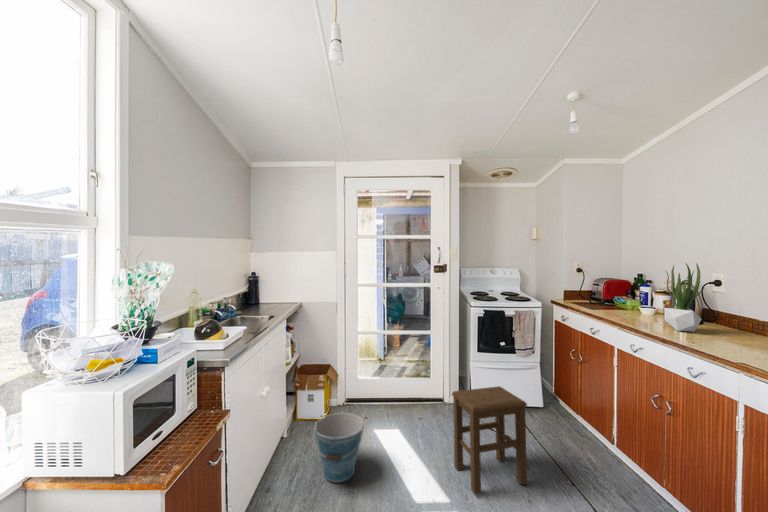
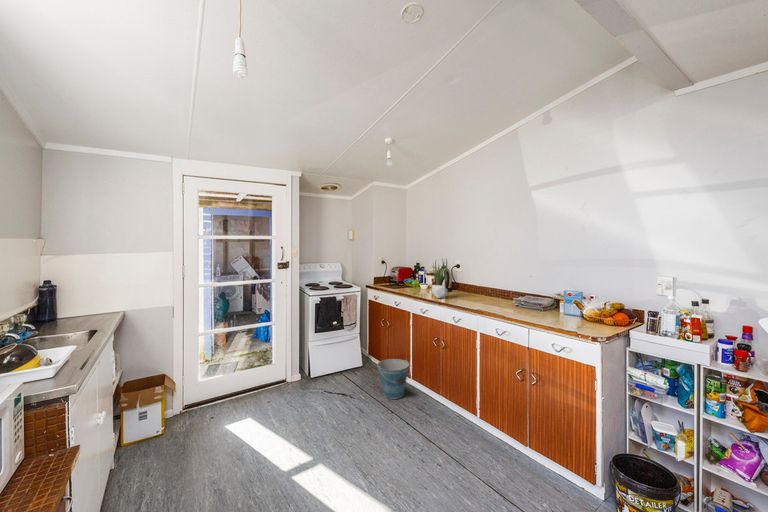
stool: present [452,386,527,494] -> none [306,355,361,437]
bucket: present [314,413,364,482] -> present [377,359,409,399]

